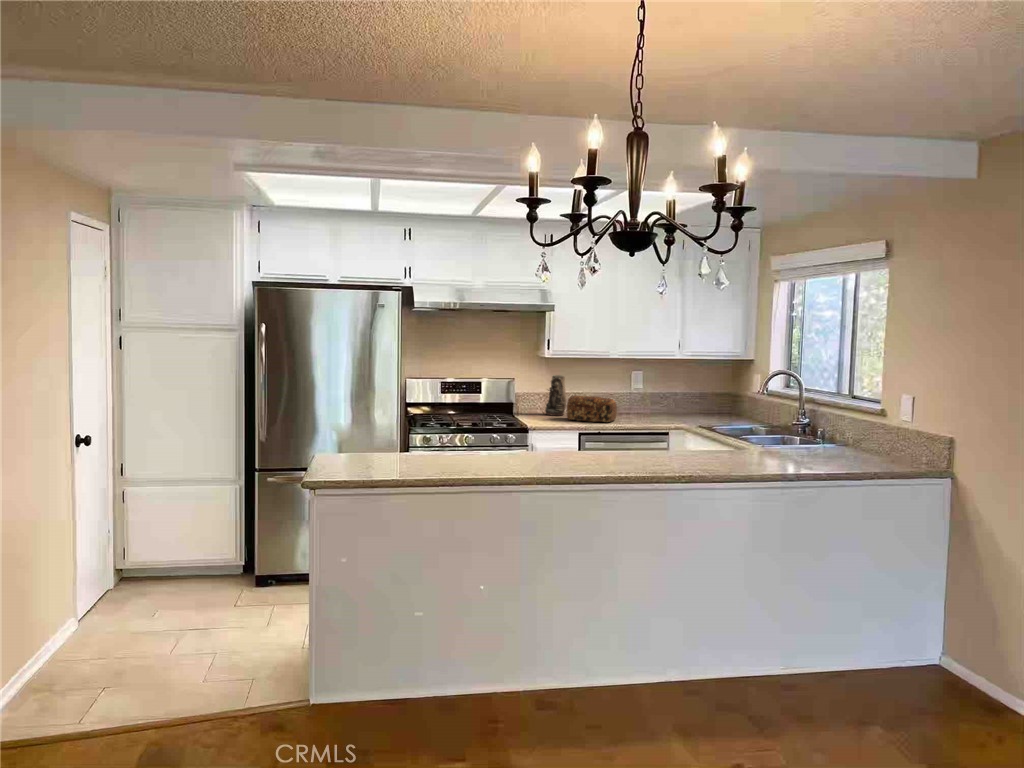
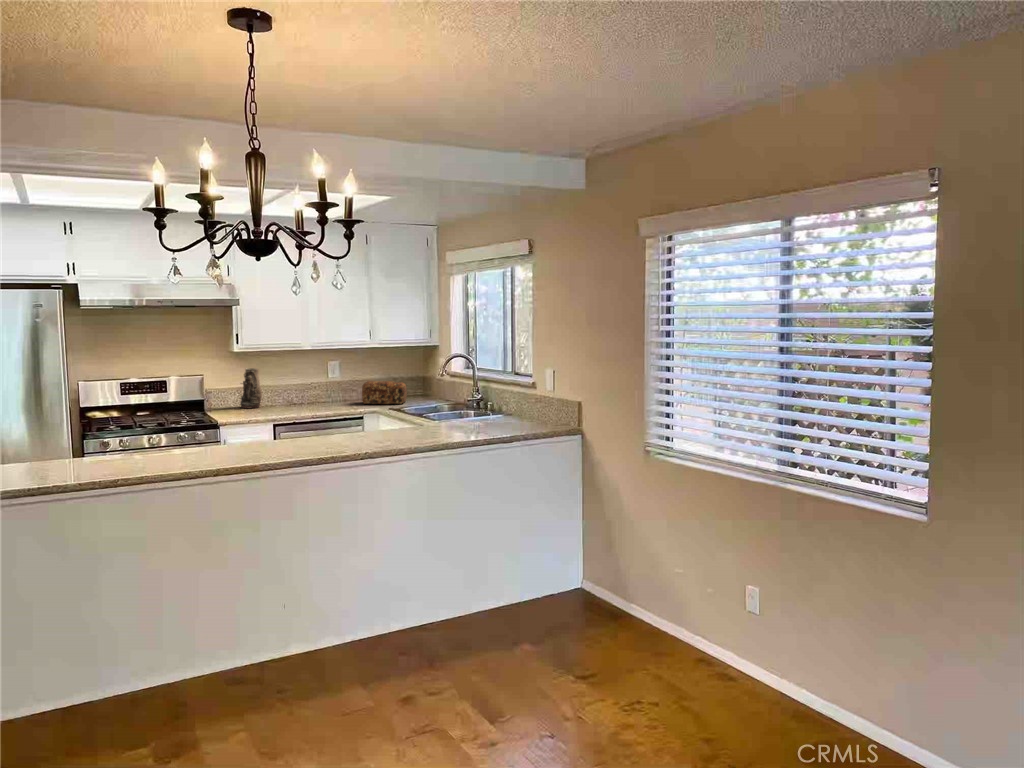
bread loaf: present [567,395,617,422] -> present [362,381,407,404]

